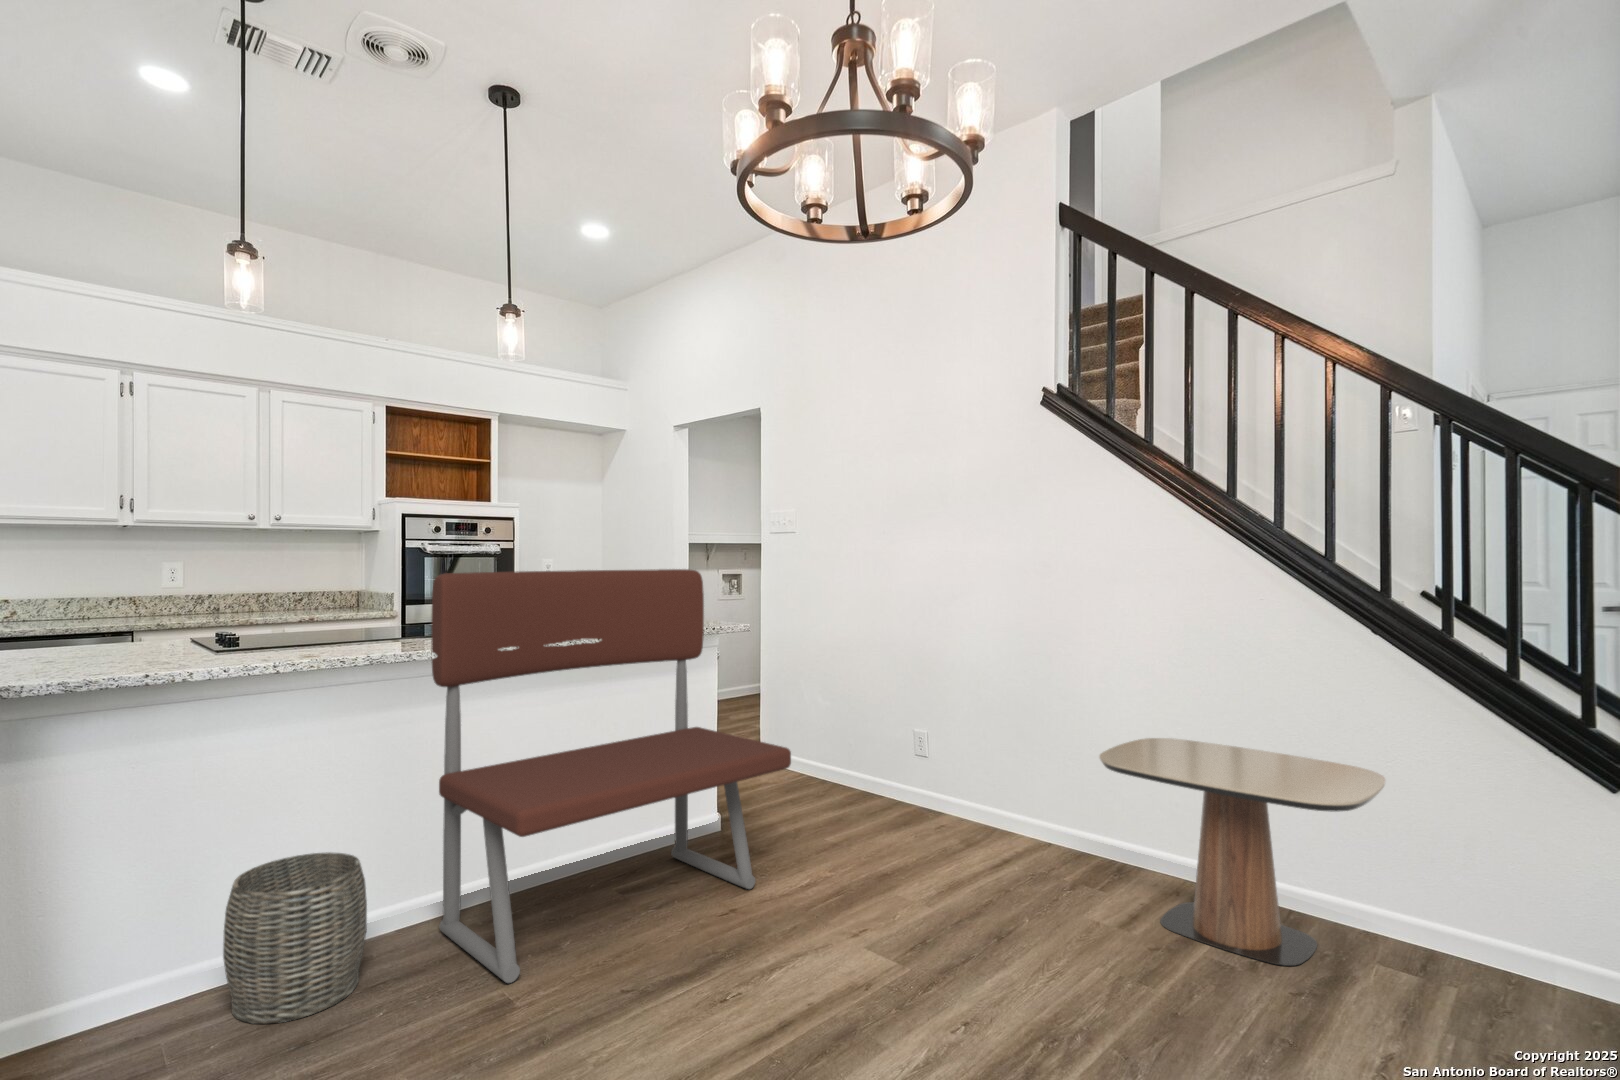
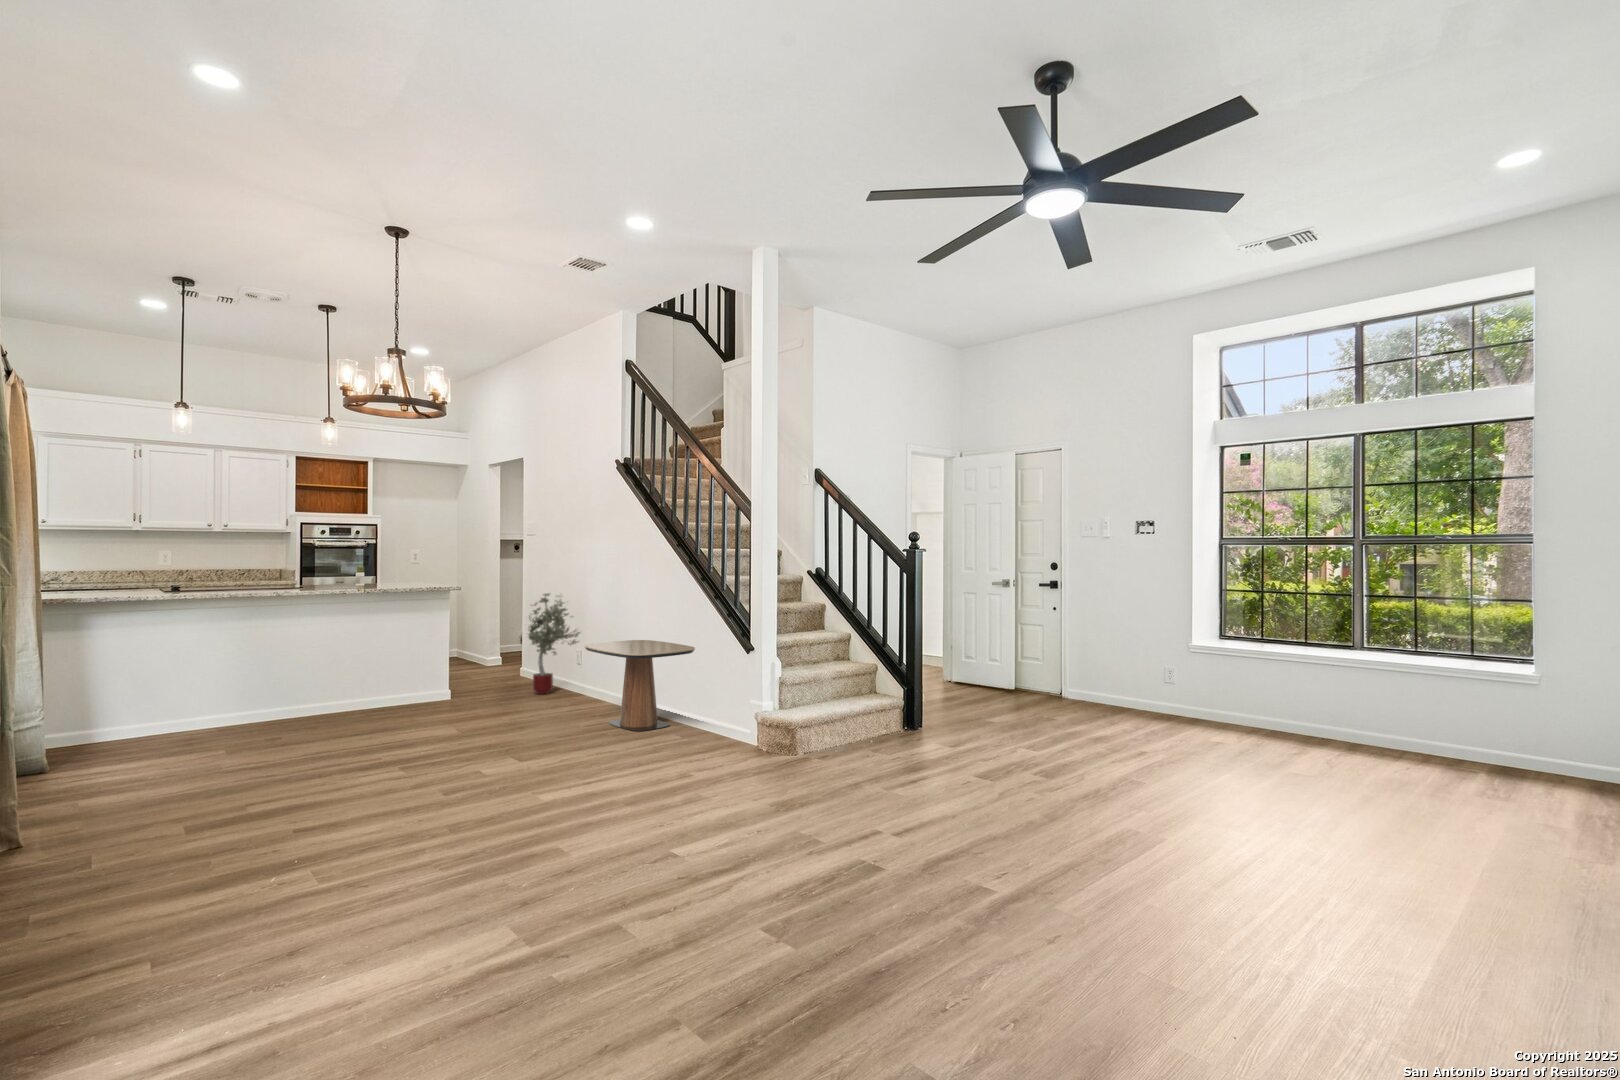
bench: present [431,569,791,983] -> none [266,555,449,732]
potted tree: none [830,636,949,824] -> present [528,594,579,694]
woven basket: present [223,852,367,1024] -> none [164,678,230,738]

